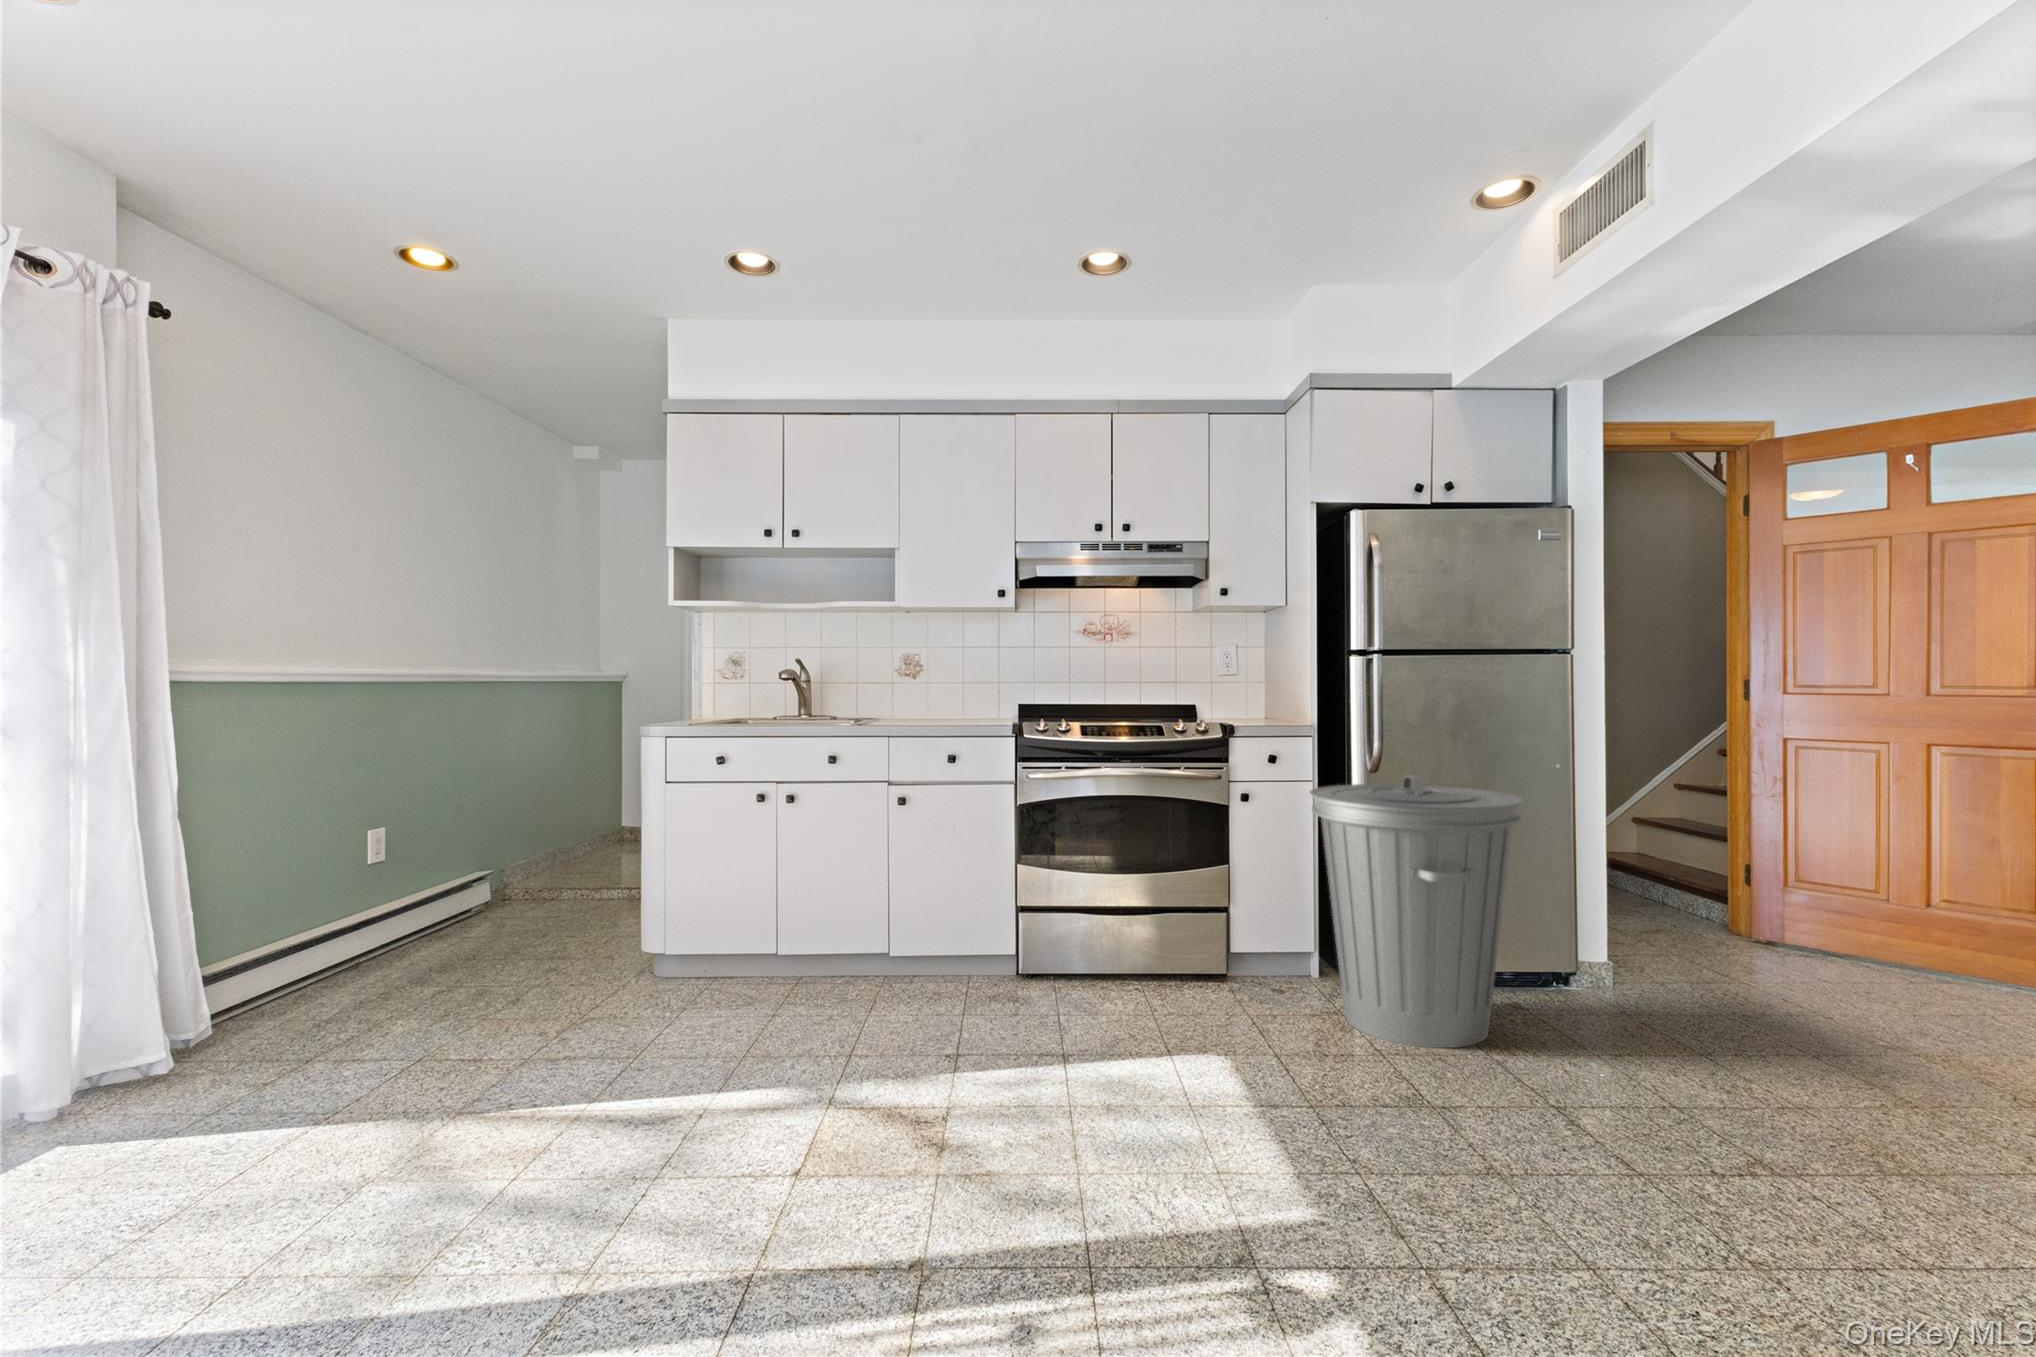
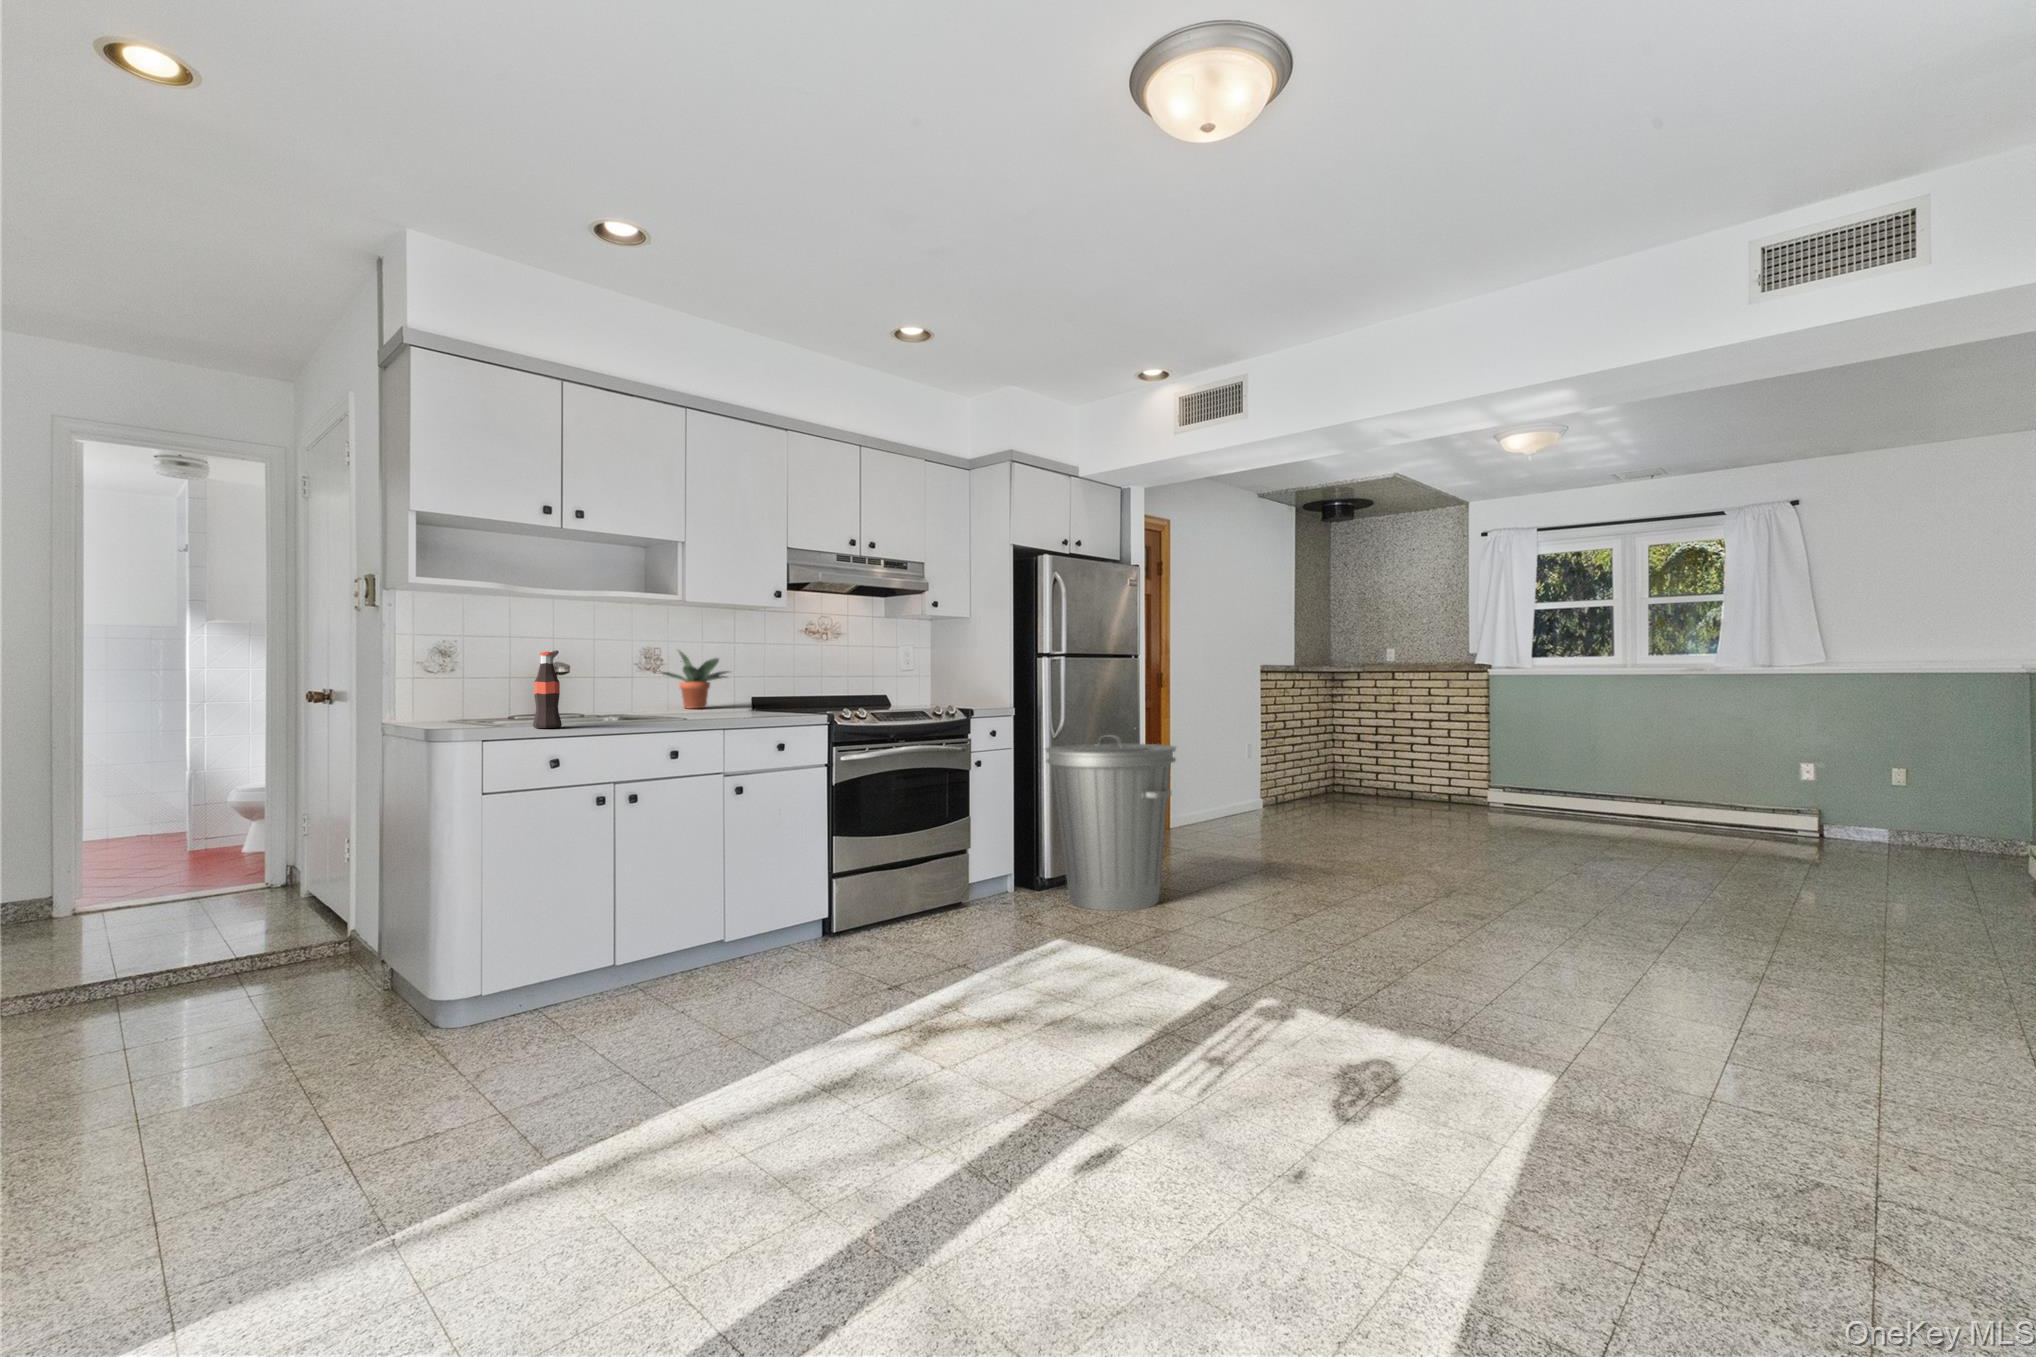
potted plant: none [919,654,989,714] -> present [661,651,728,708]
bottle: none [715,662,739,730] -> present [533,651,562,728]

